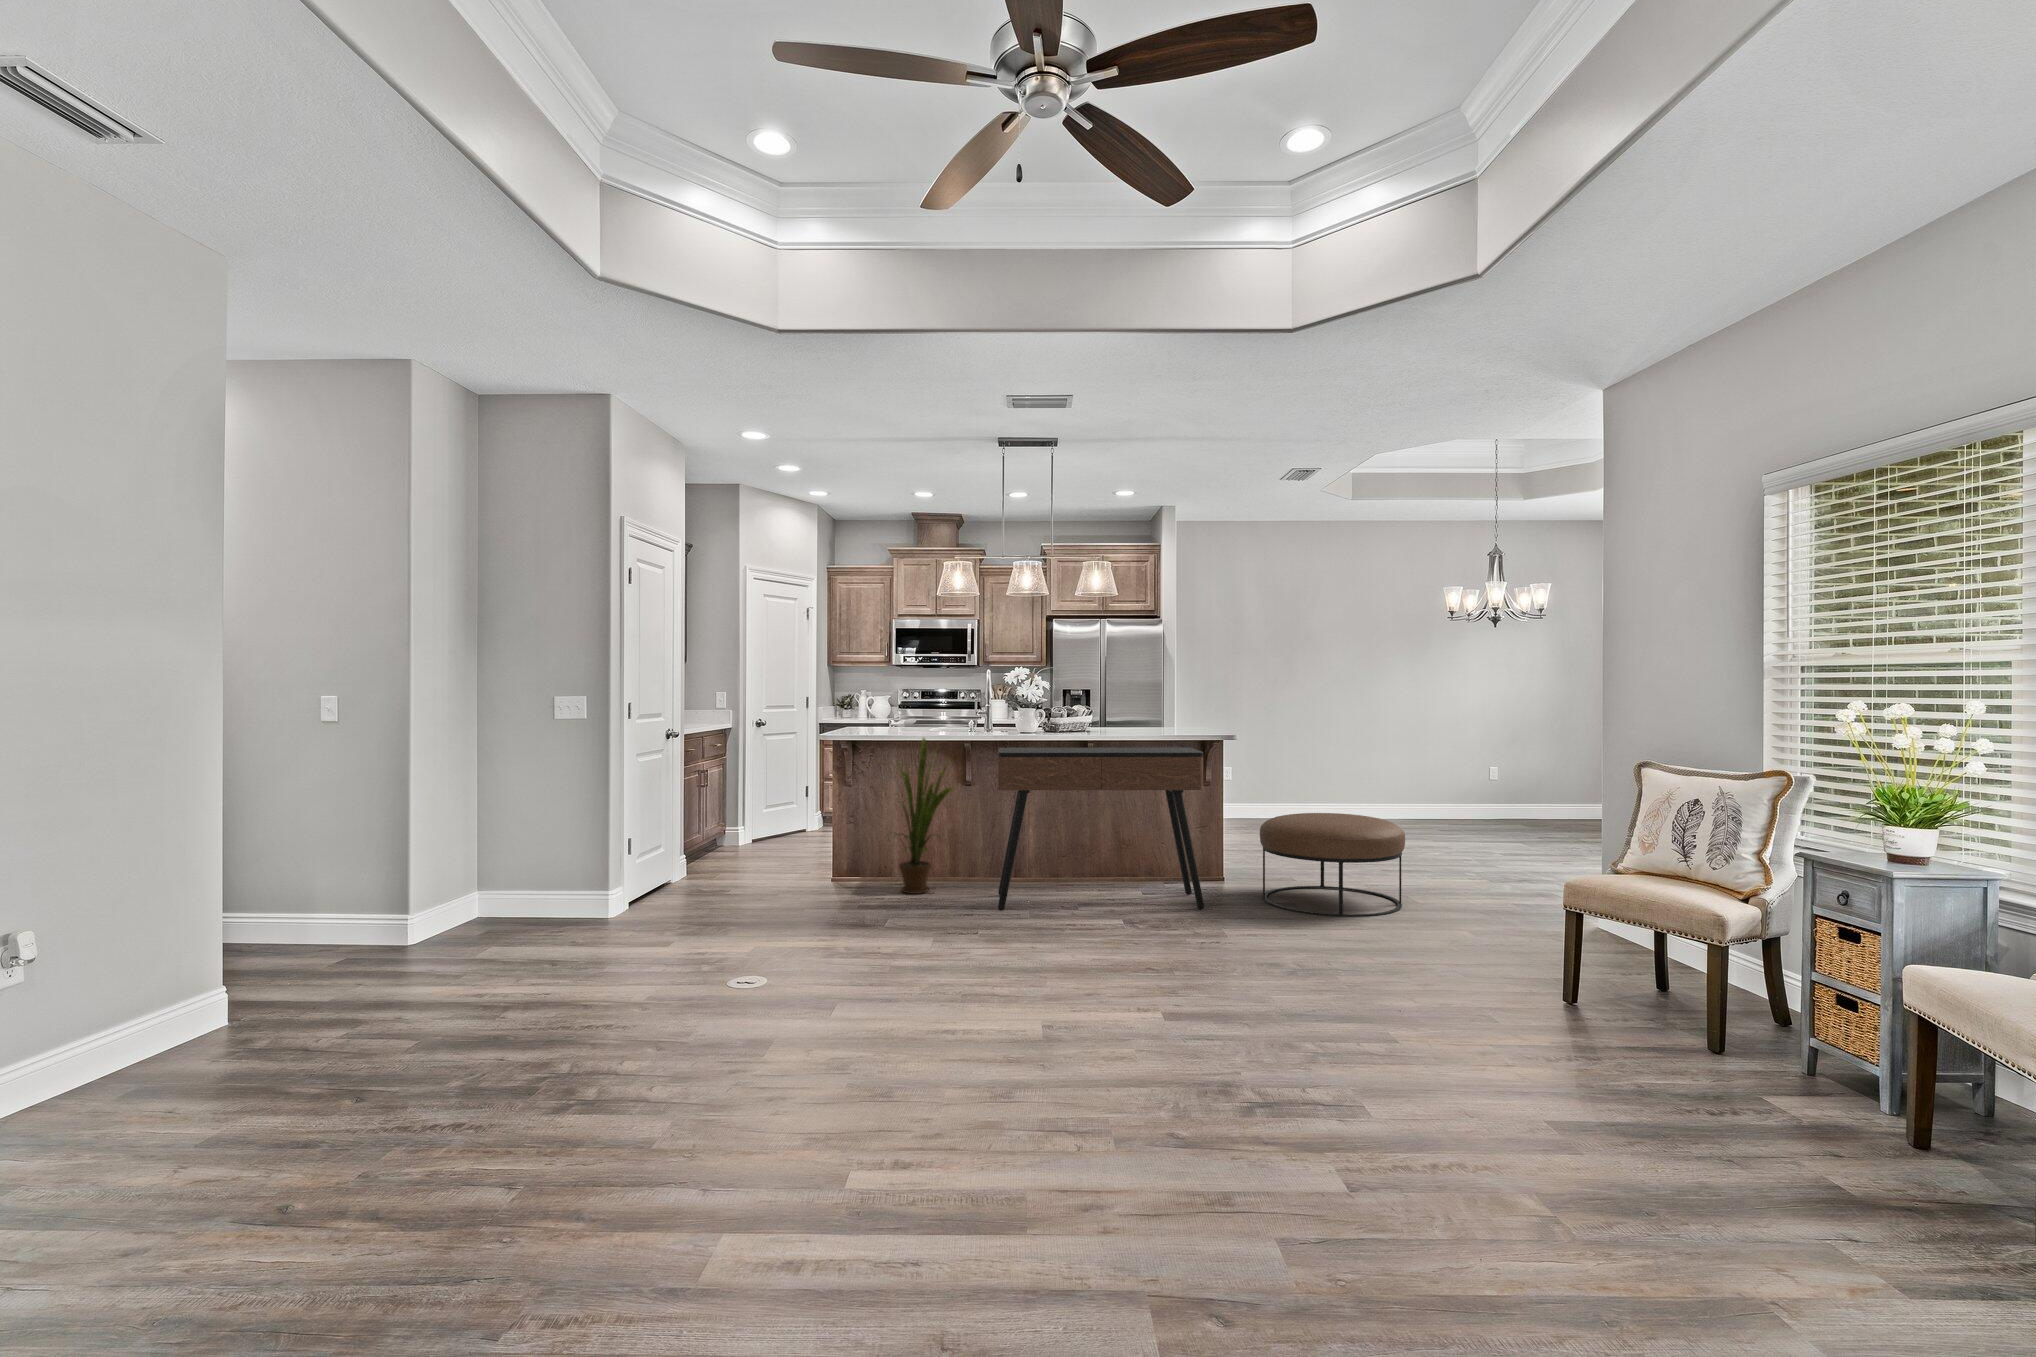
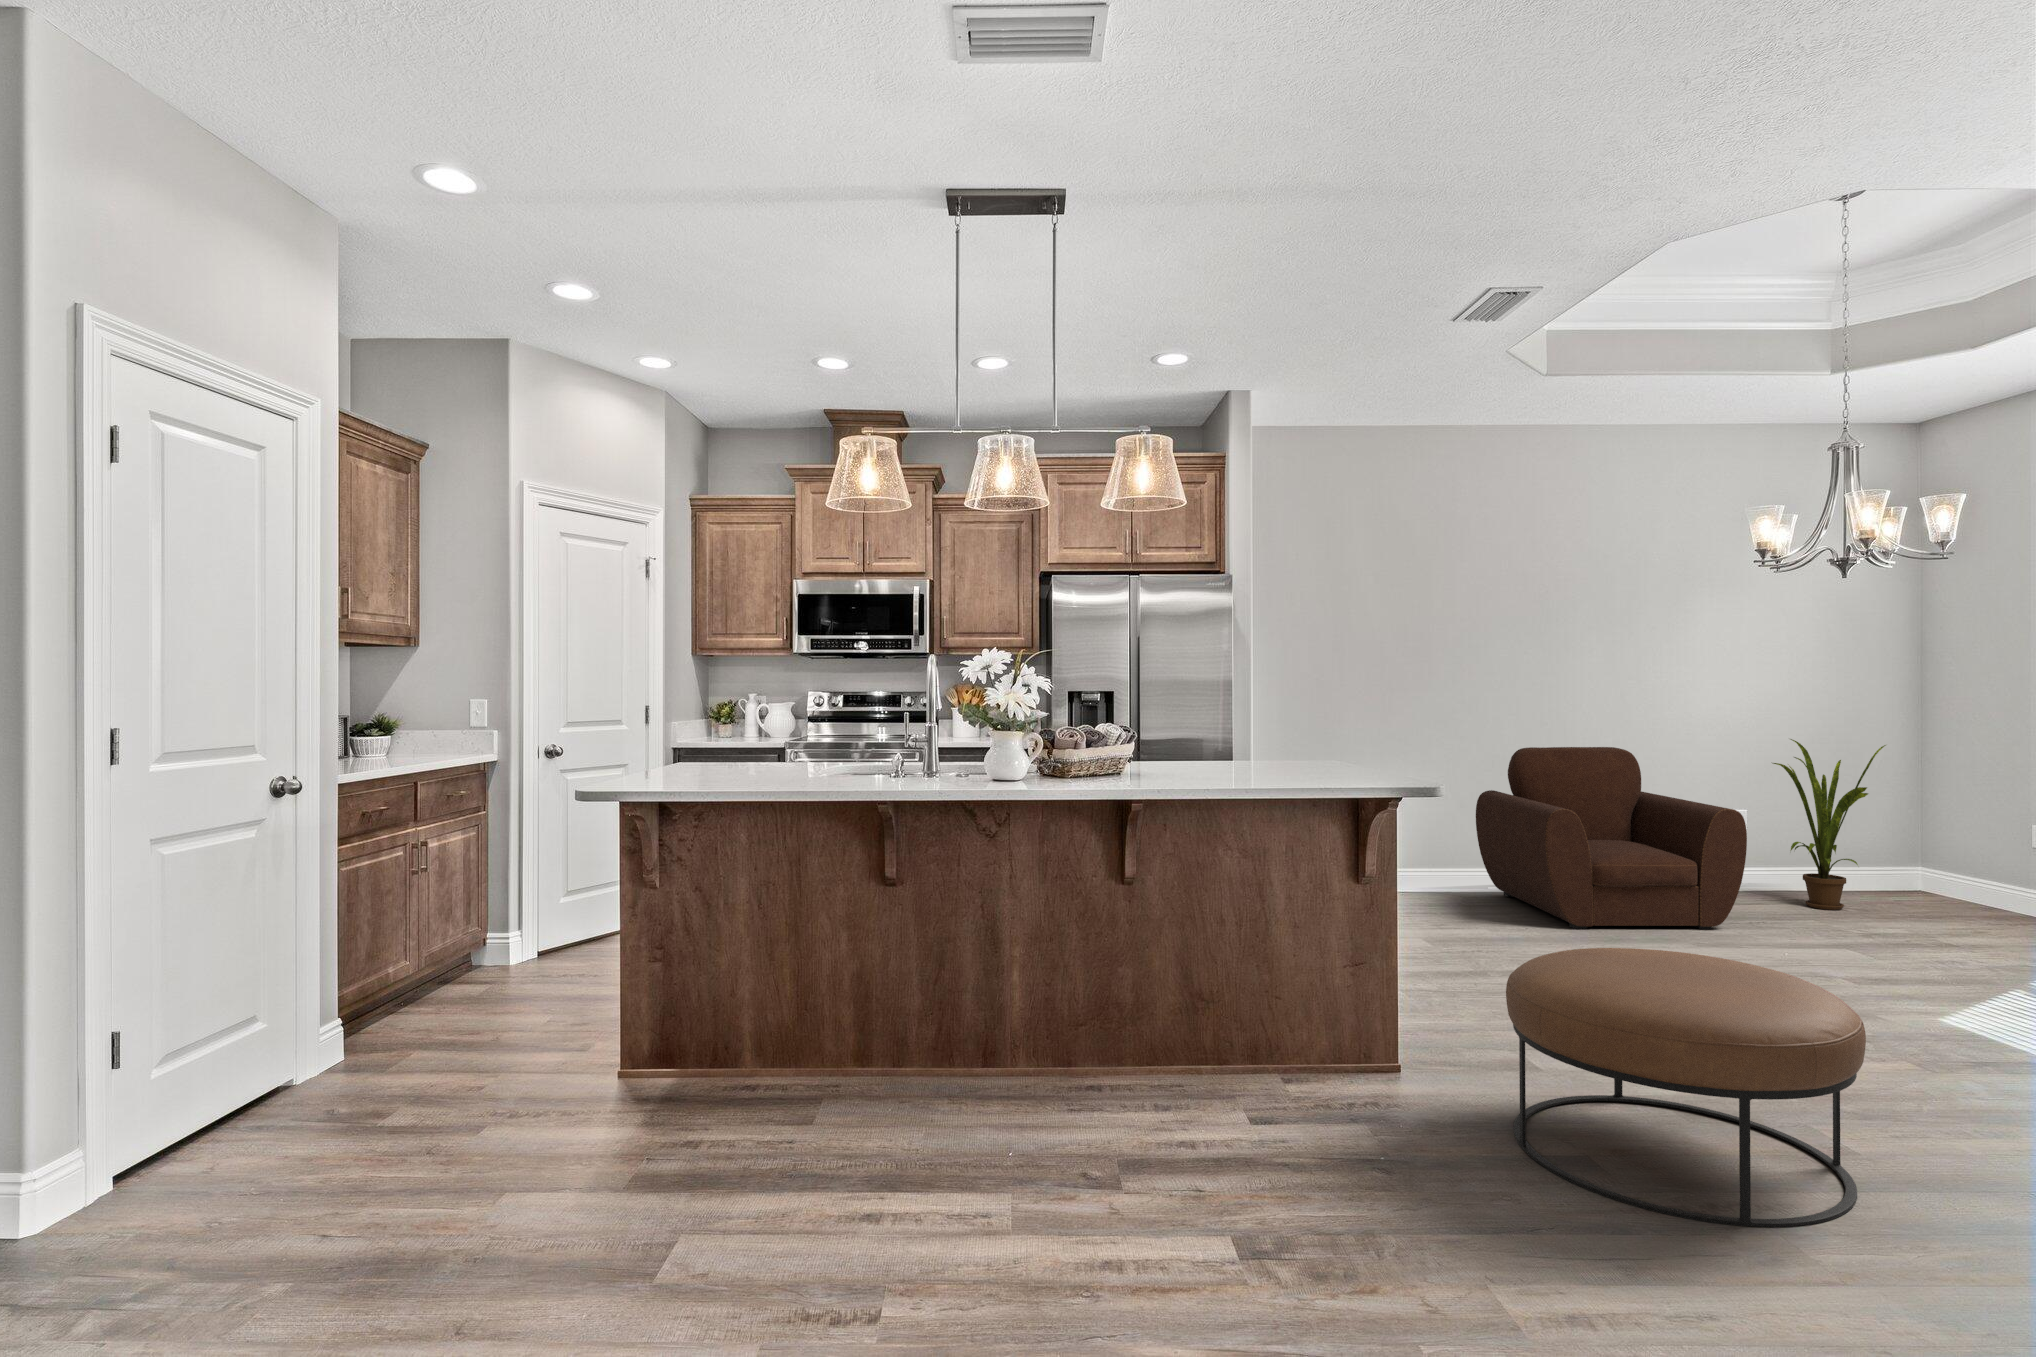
armchair: none [1319,727,1467,835] -> present [1476,747,1747,929]
house plant: present [895,739,953,894] -> present [1773,739,1886,910]
console table: present [998,747,1204,910] -> none [939,815,1411,1201]

